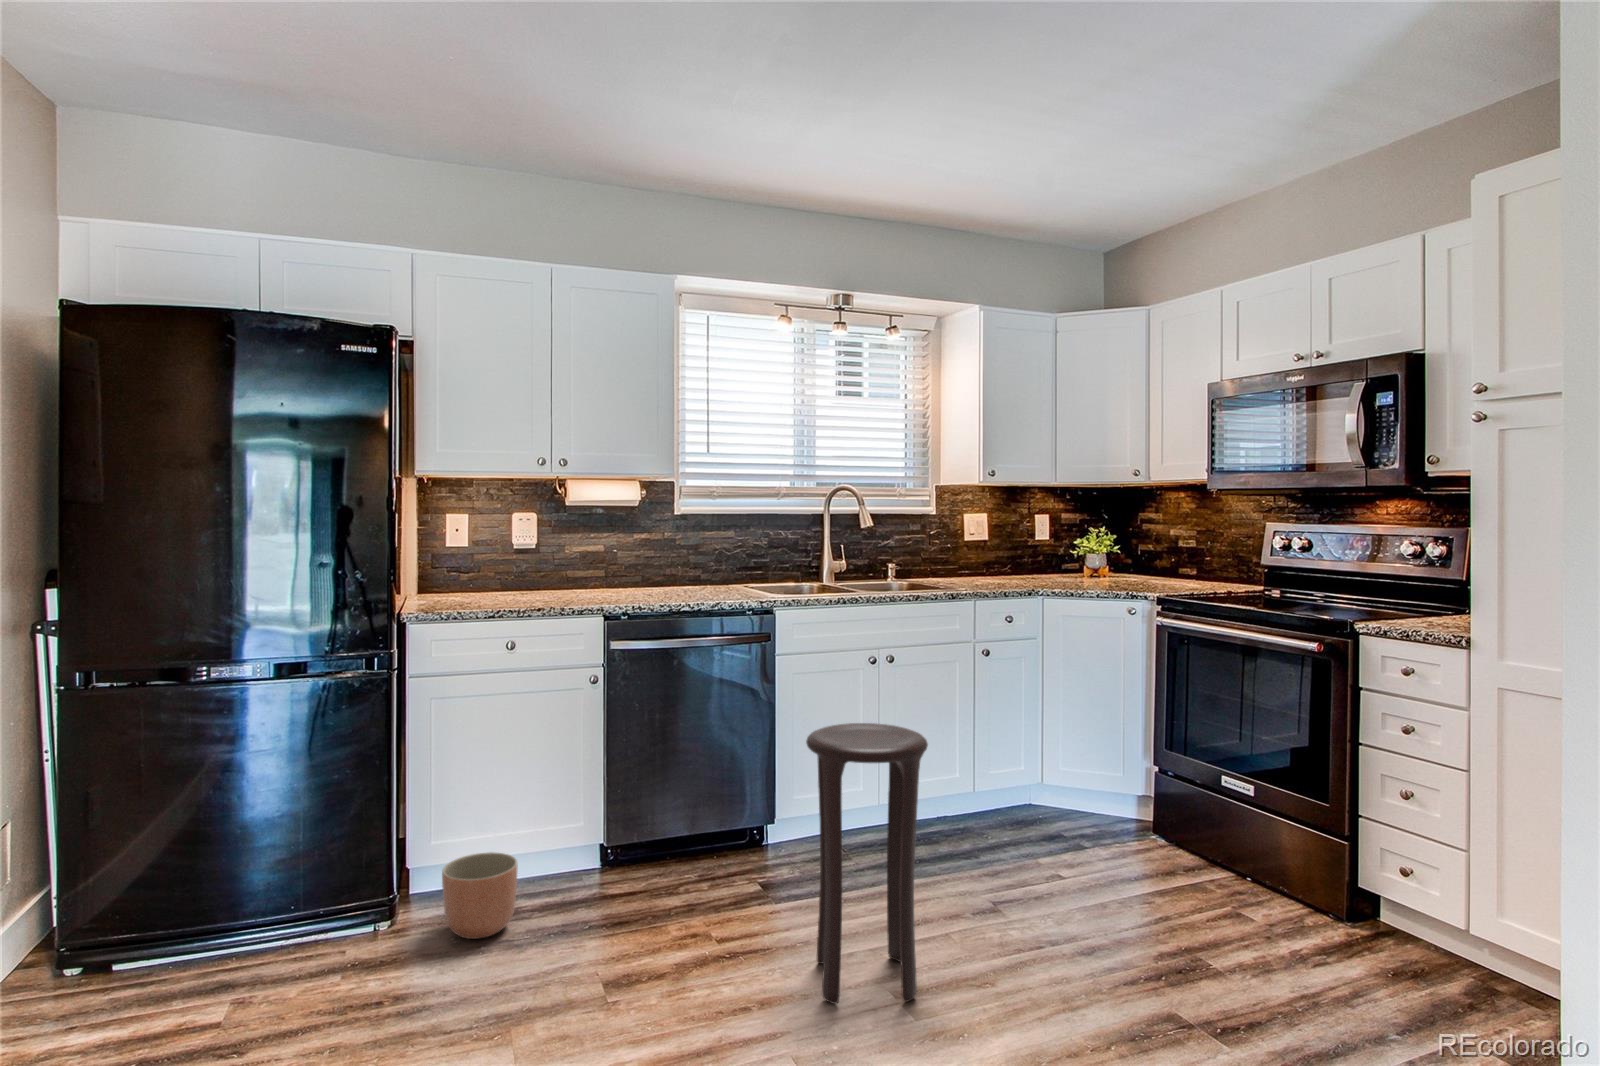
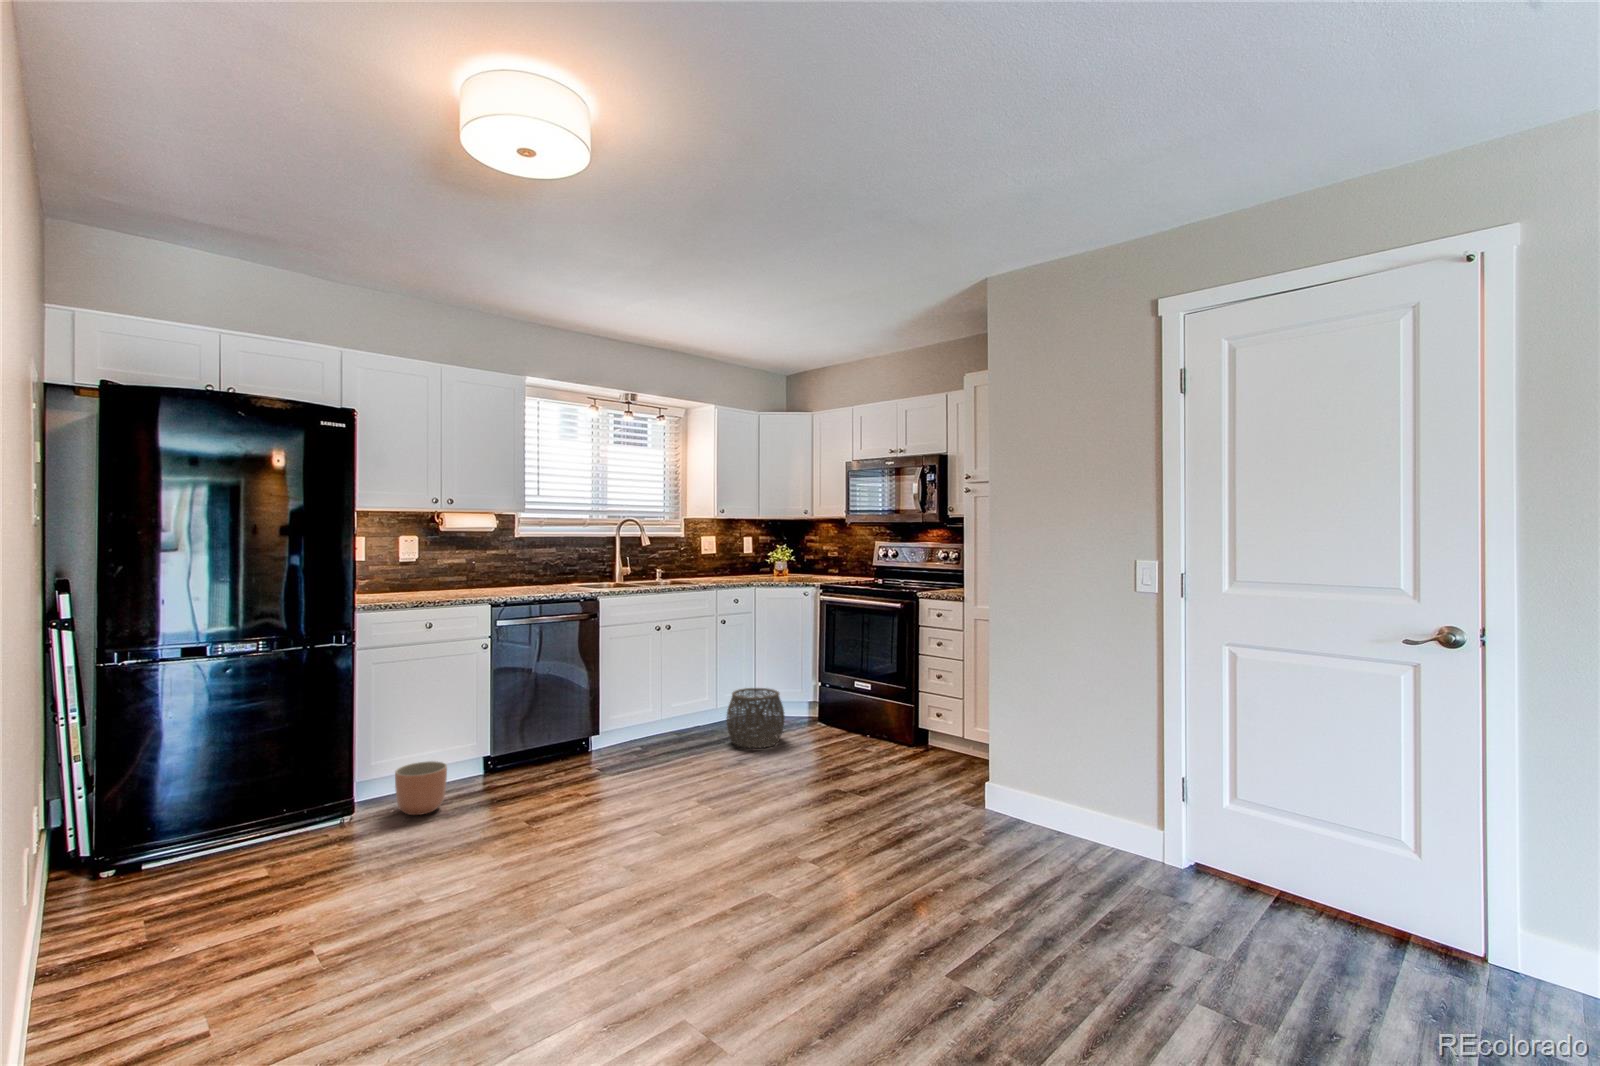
stool: present [806,723,928,1004] -> none [646,657,714,810]
woven basket: none [981,769,1086,881] -> present [726,688,785,748]

